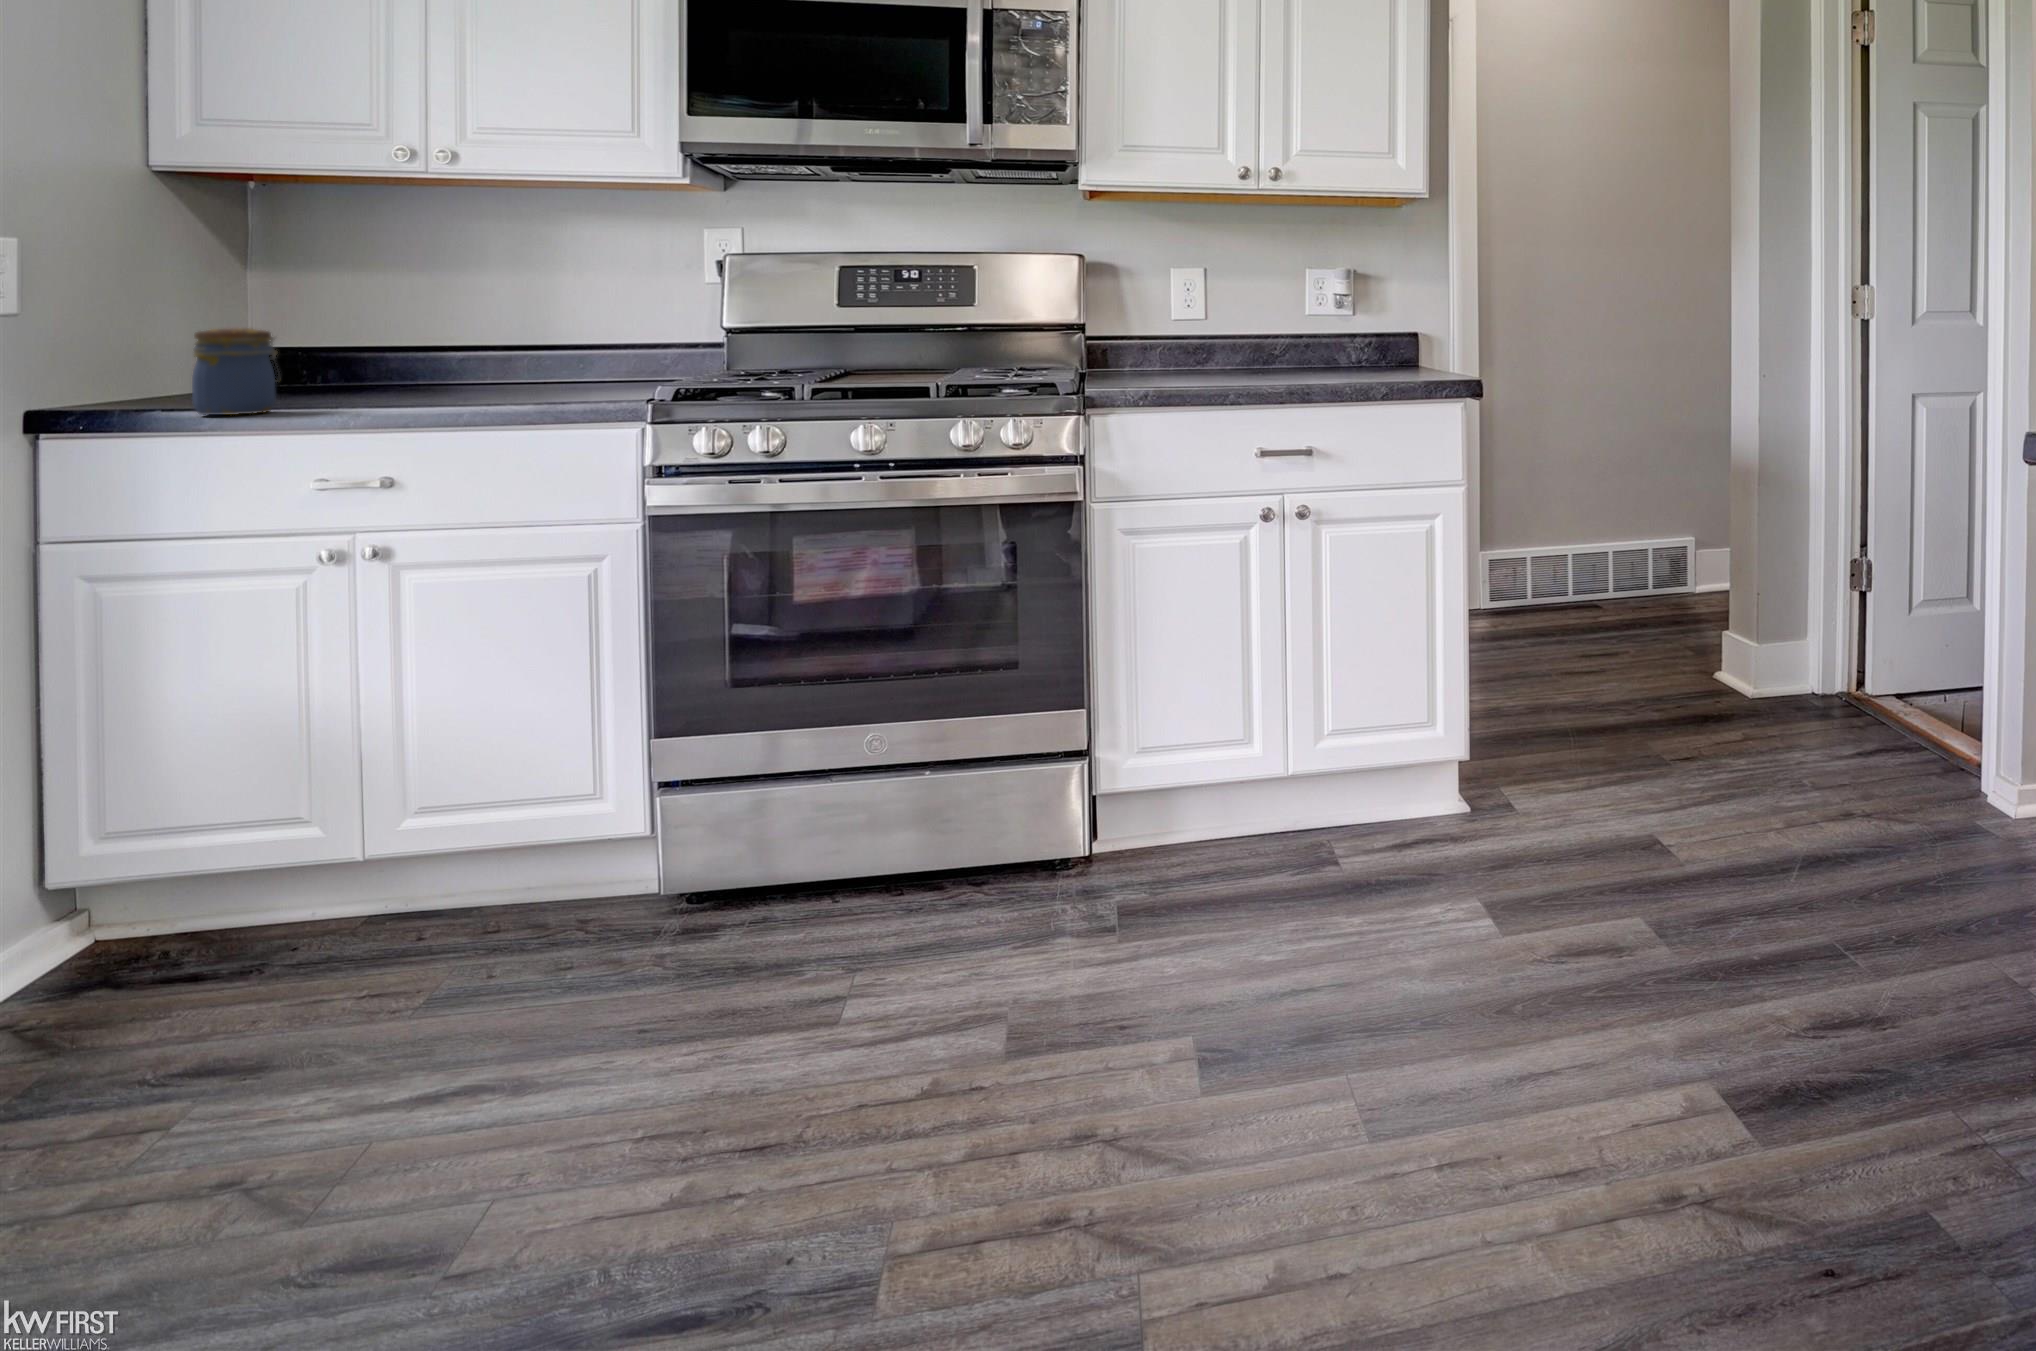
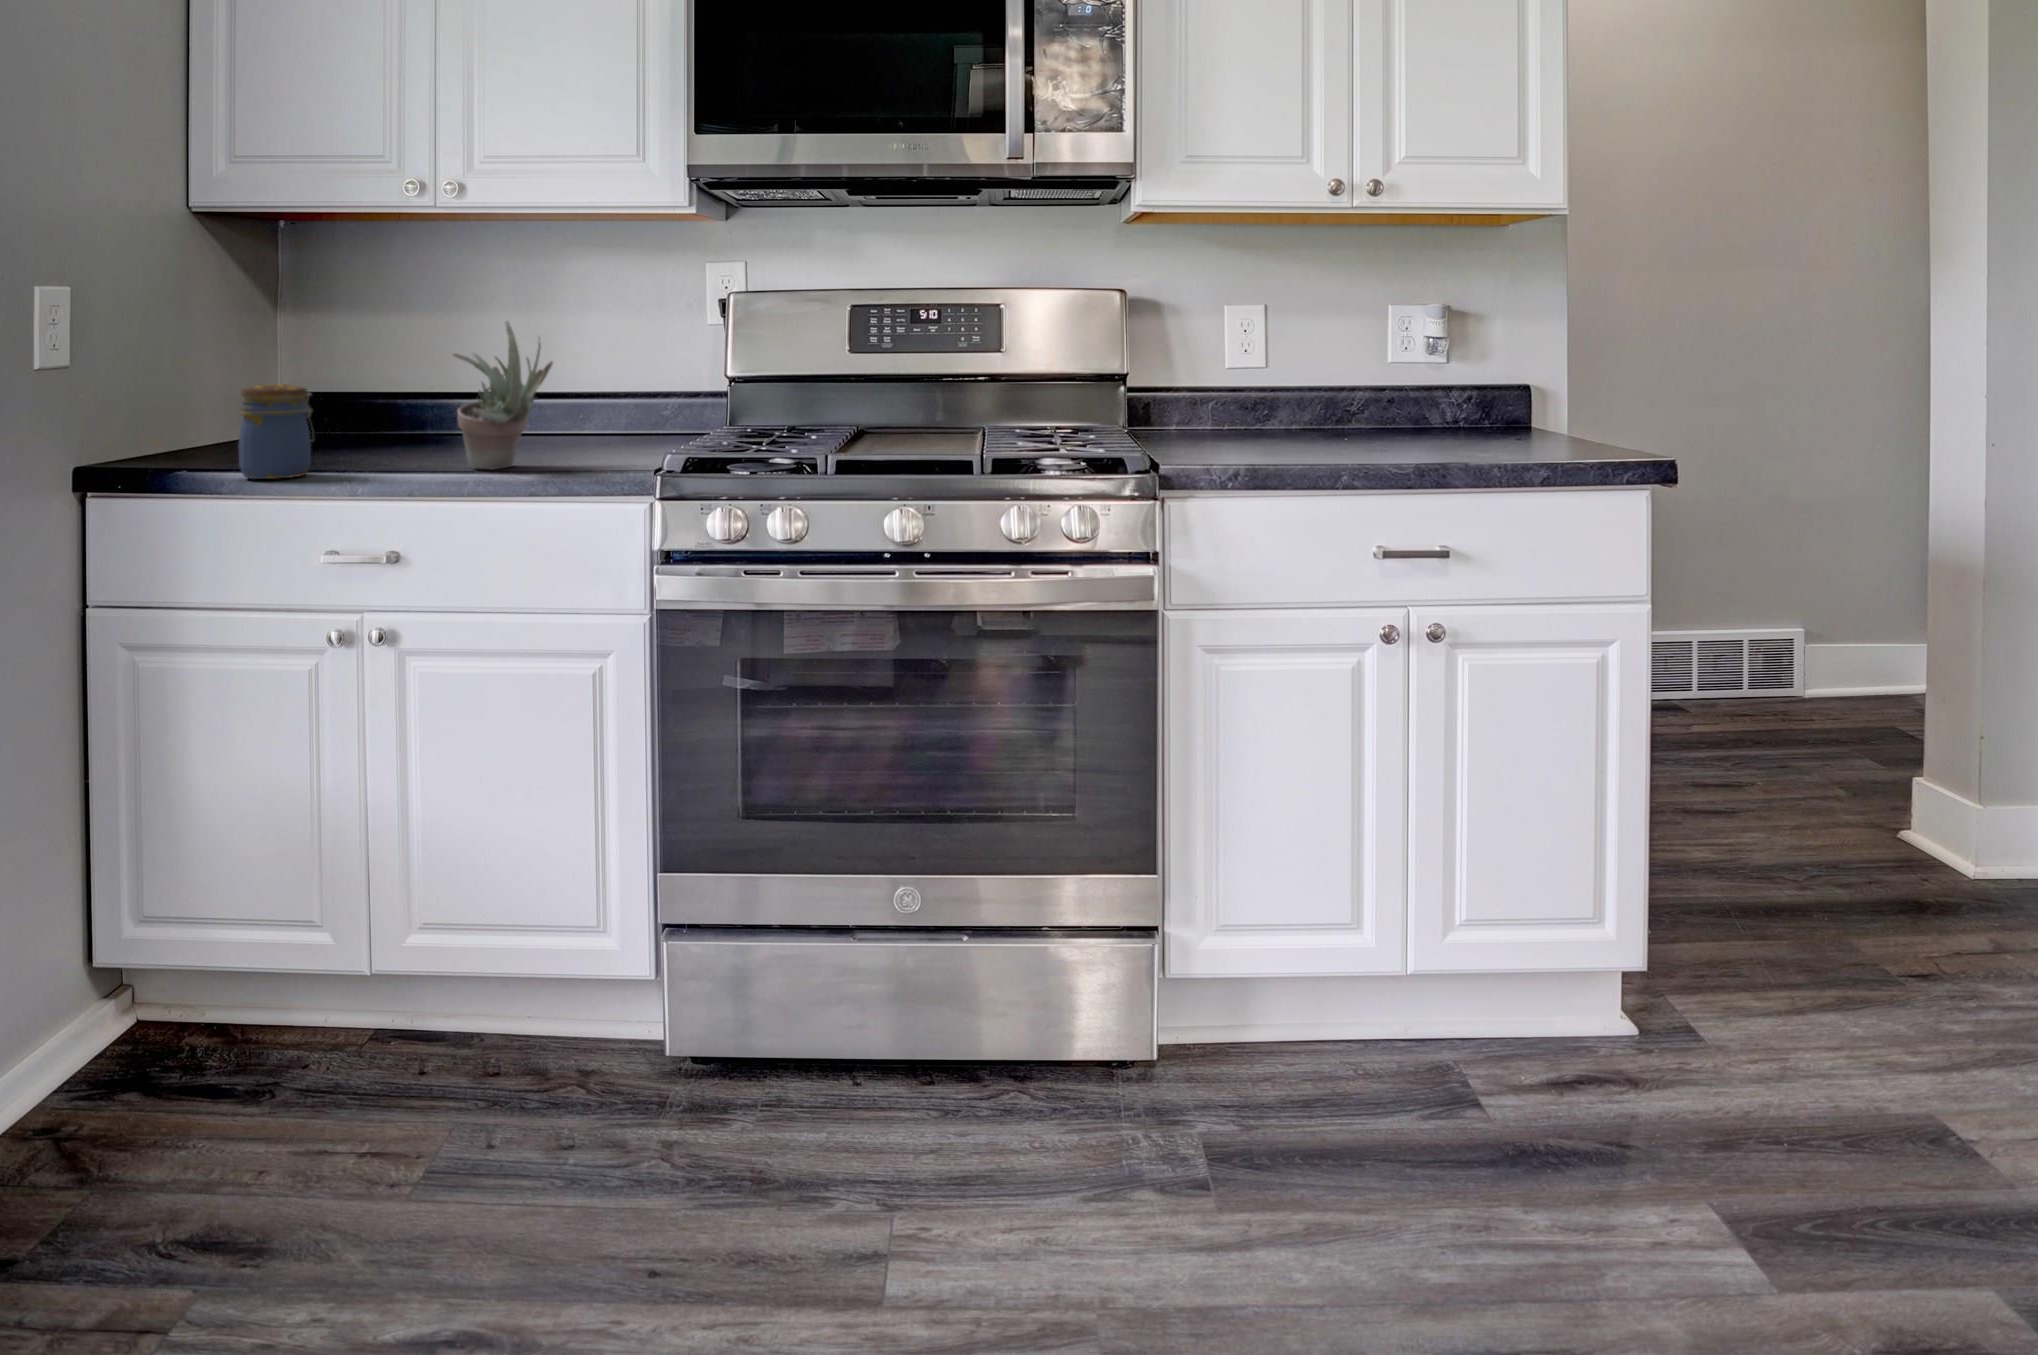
succulent plant: none [432,271,538,404] -> present [453,321,553,469]

